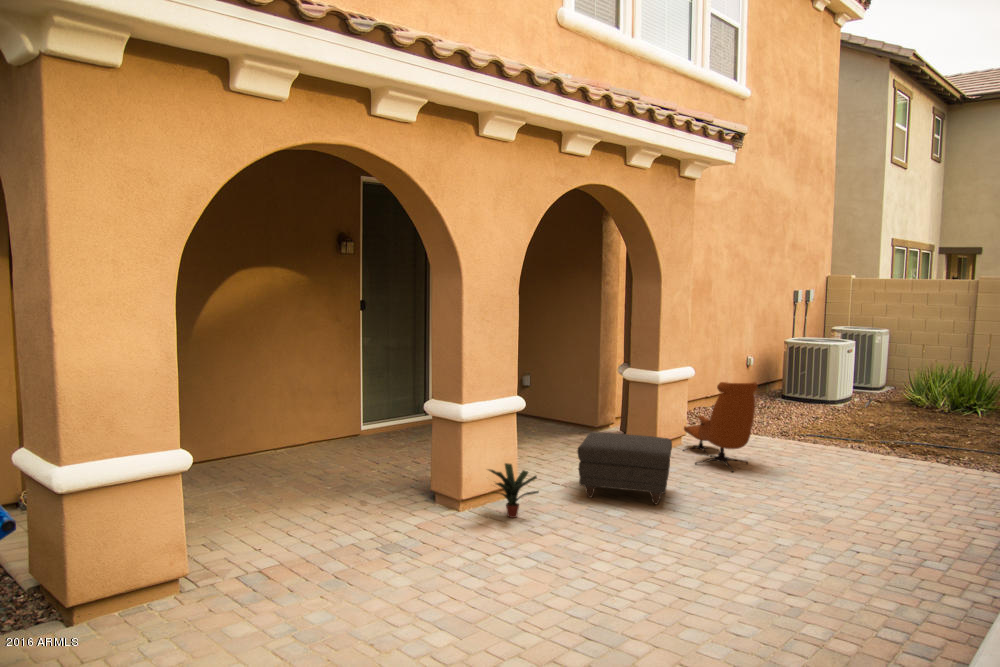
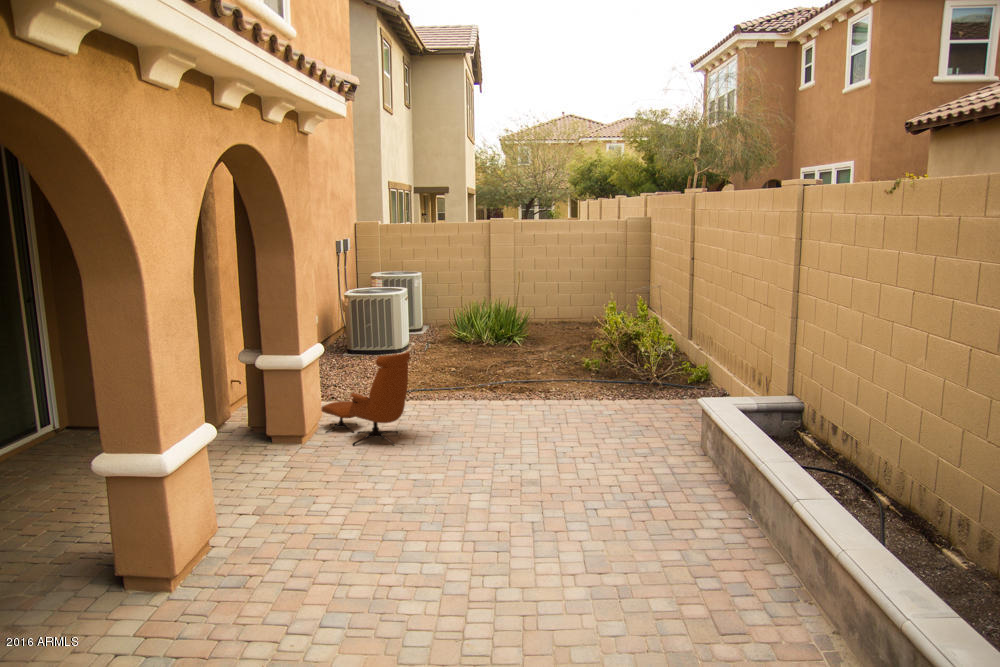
ottoman: present [577,432,672,504] -> none [265,427,379,514]
potted plant: present [489,463,539,518] -> none [194,501,265,567]

